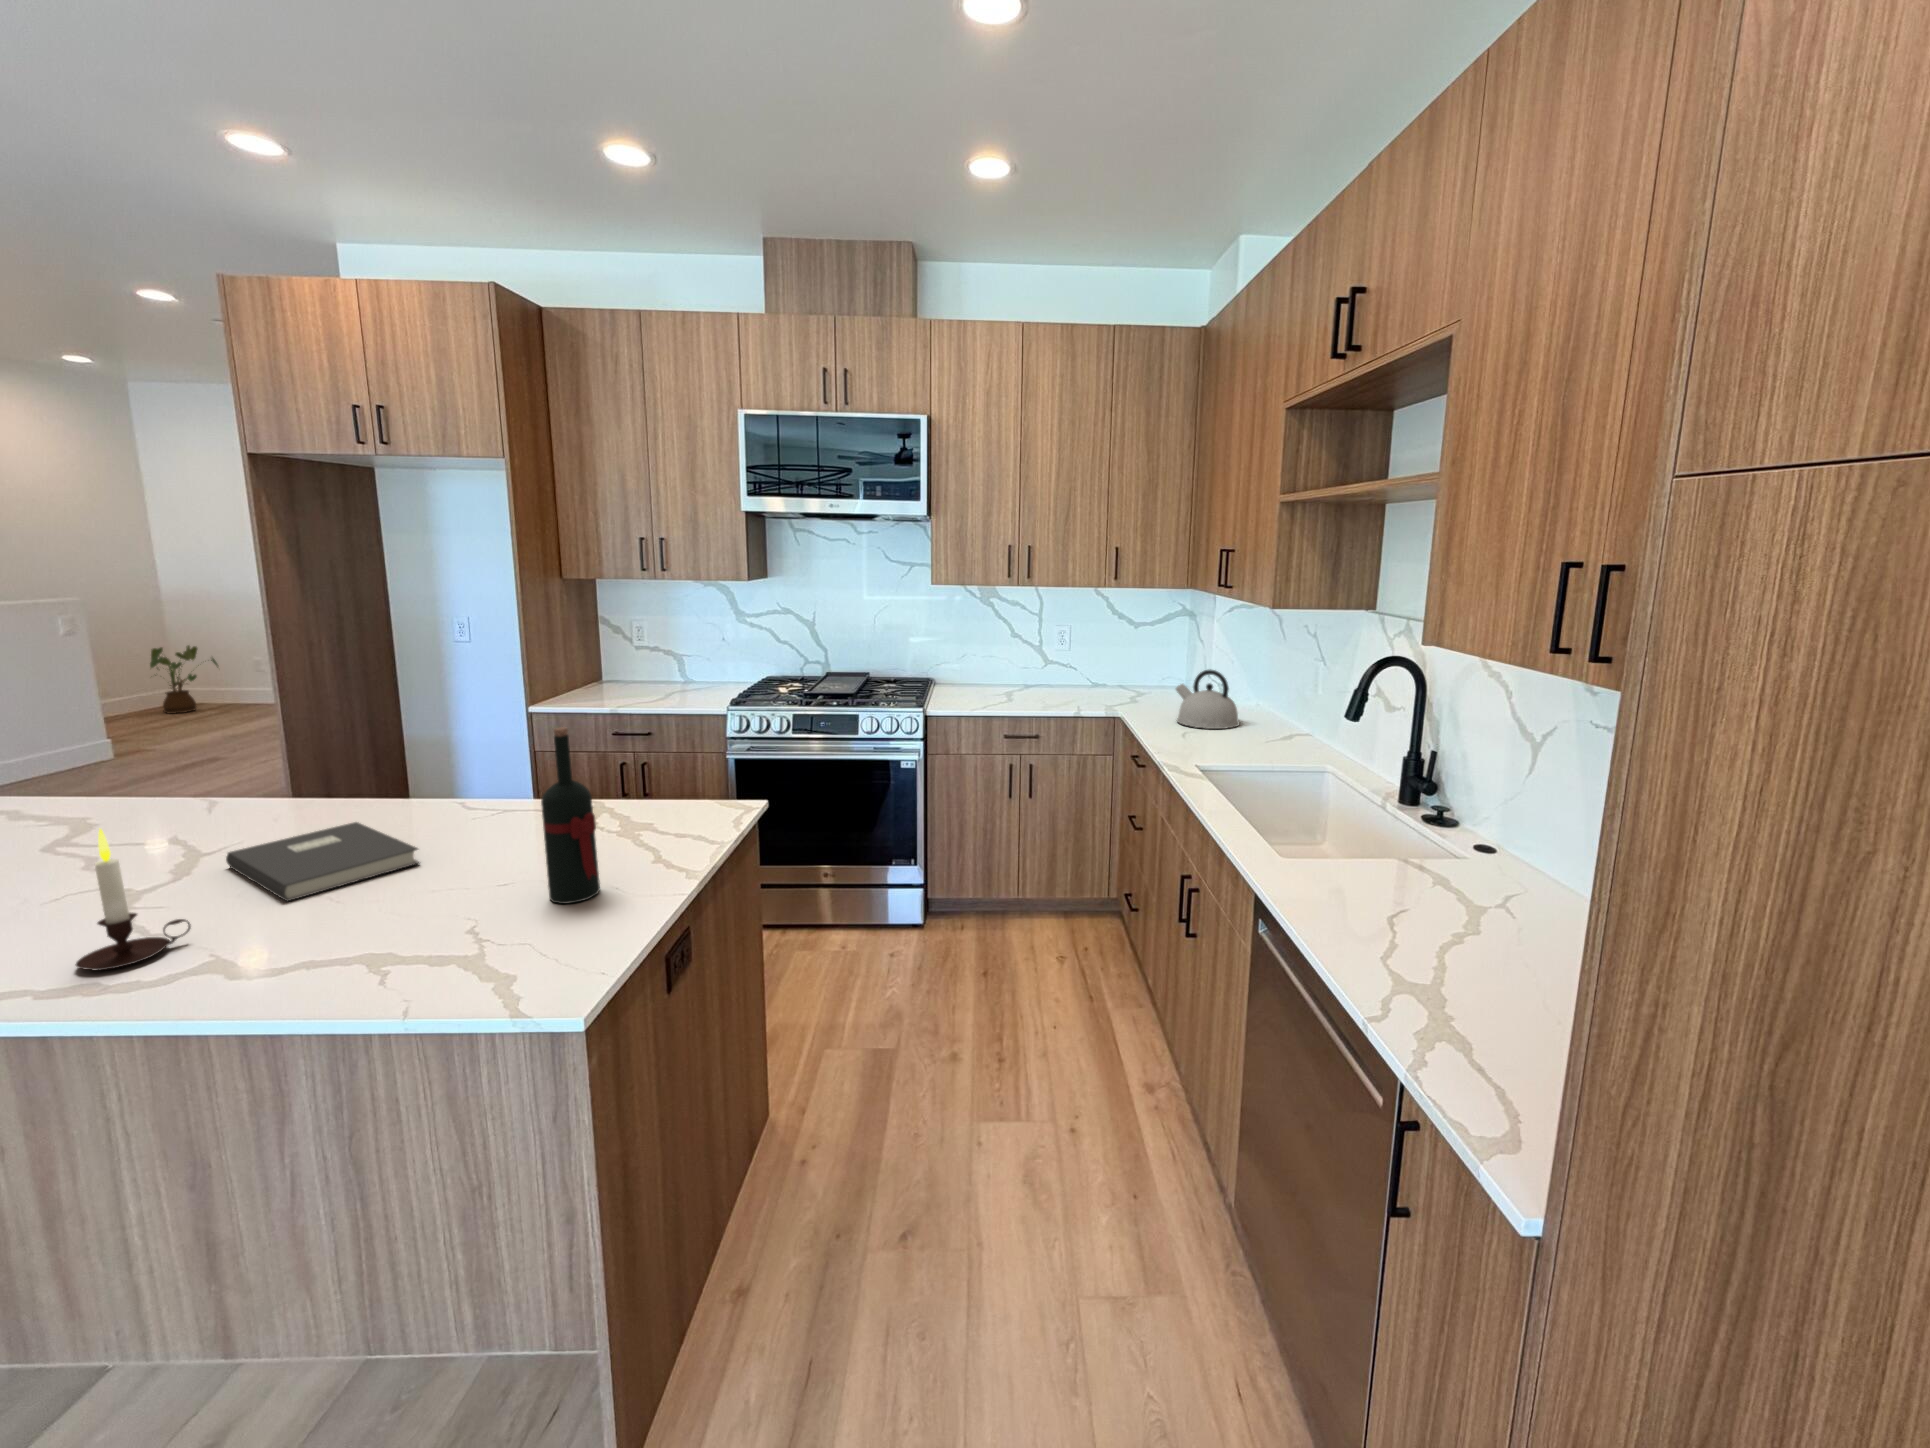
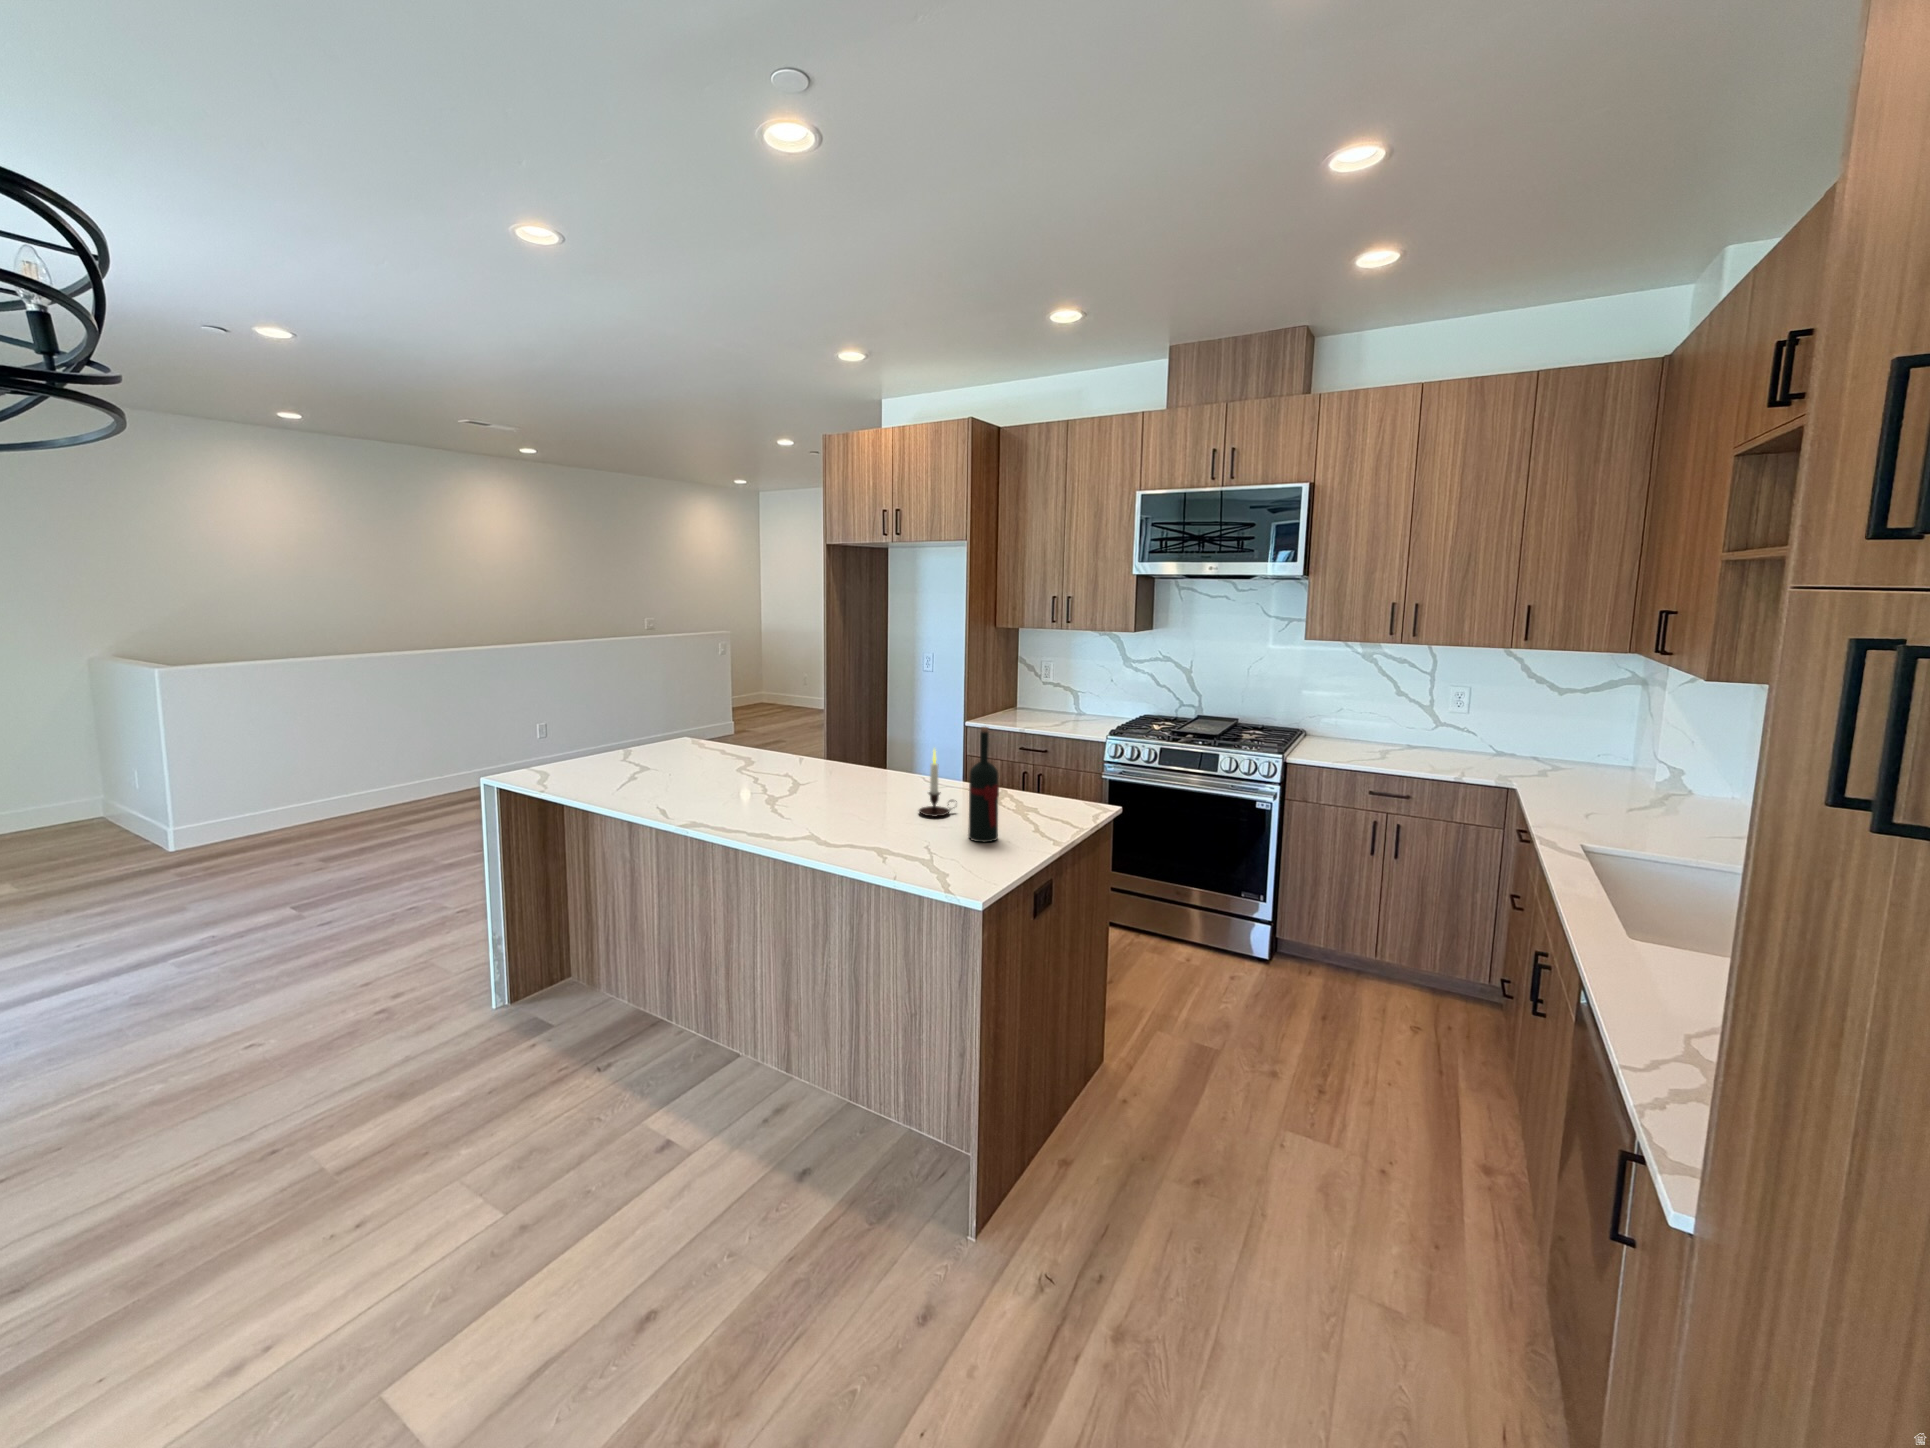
house plant: present [150,645,218,714] -> none [759,664,792,708]
kettle: present [1176,669,1239,729] -> none [1590,747,1686,818]
book: present [226,822,419,901] -> none [813,776,902,812]
candle: present [75,829,191,971] -> present [919,750,953,816]

